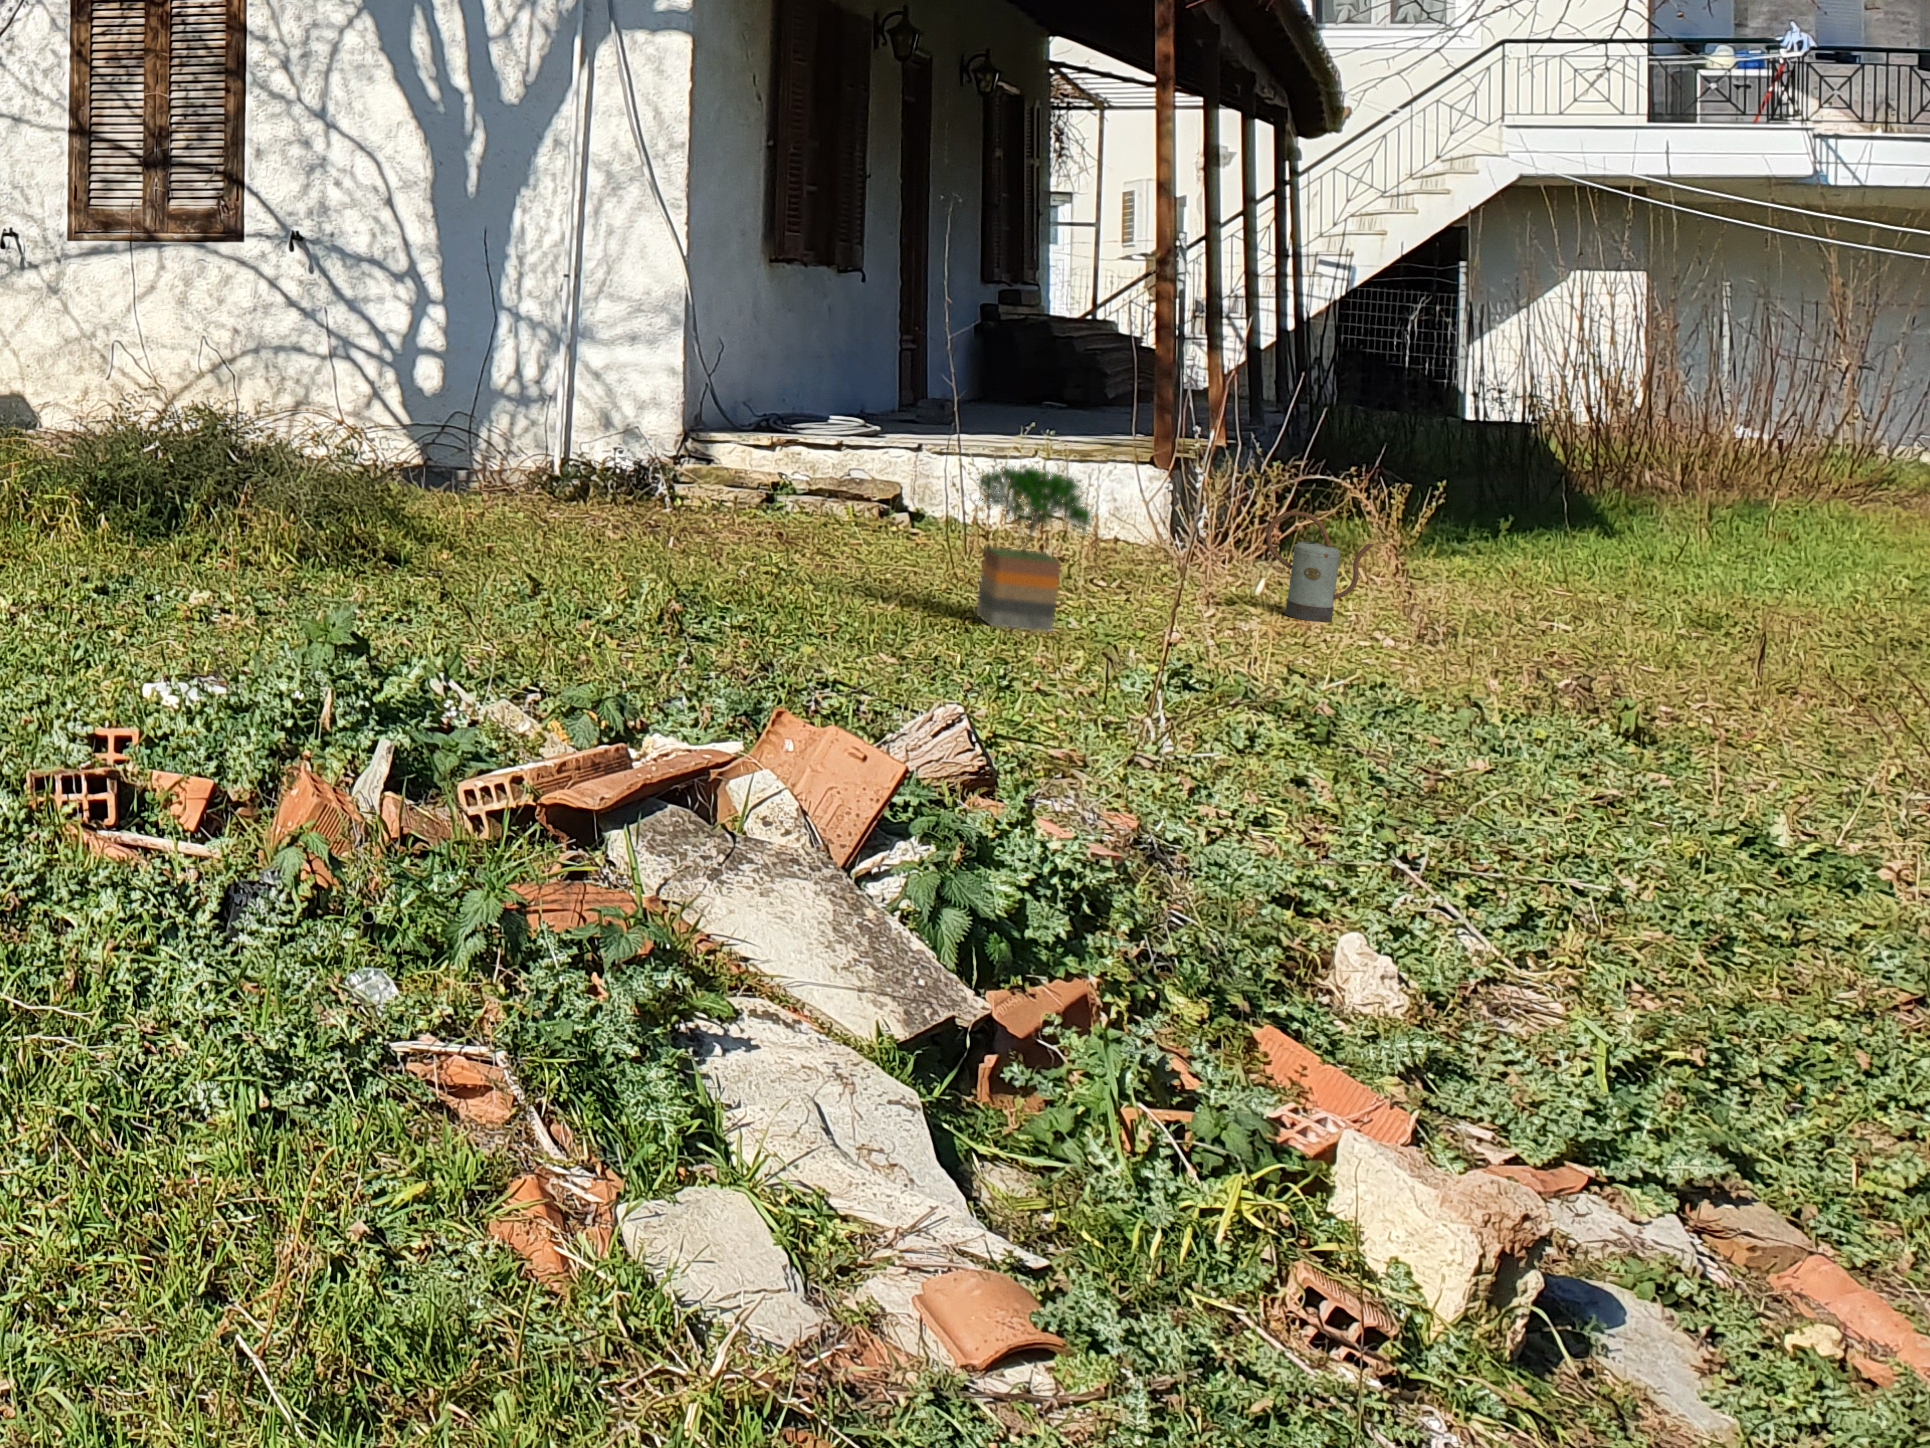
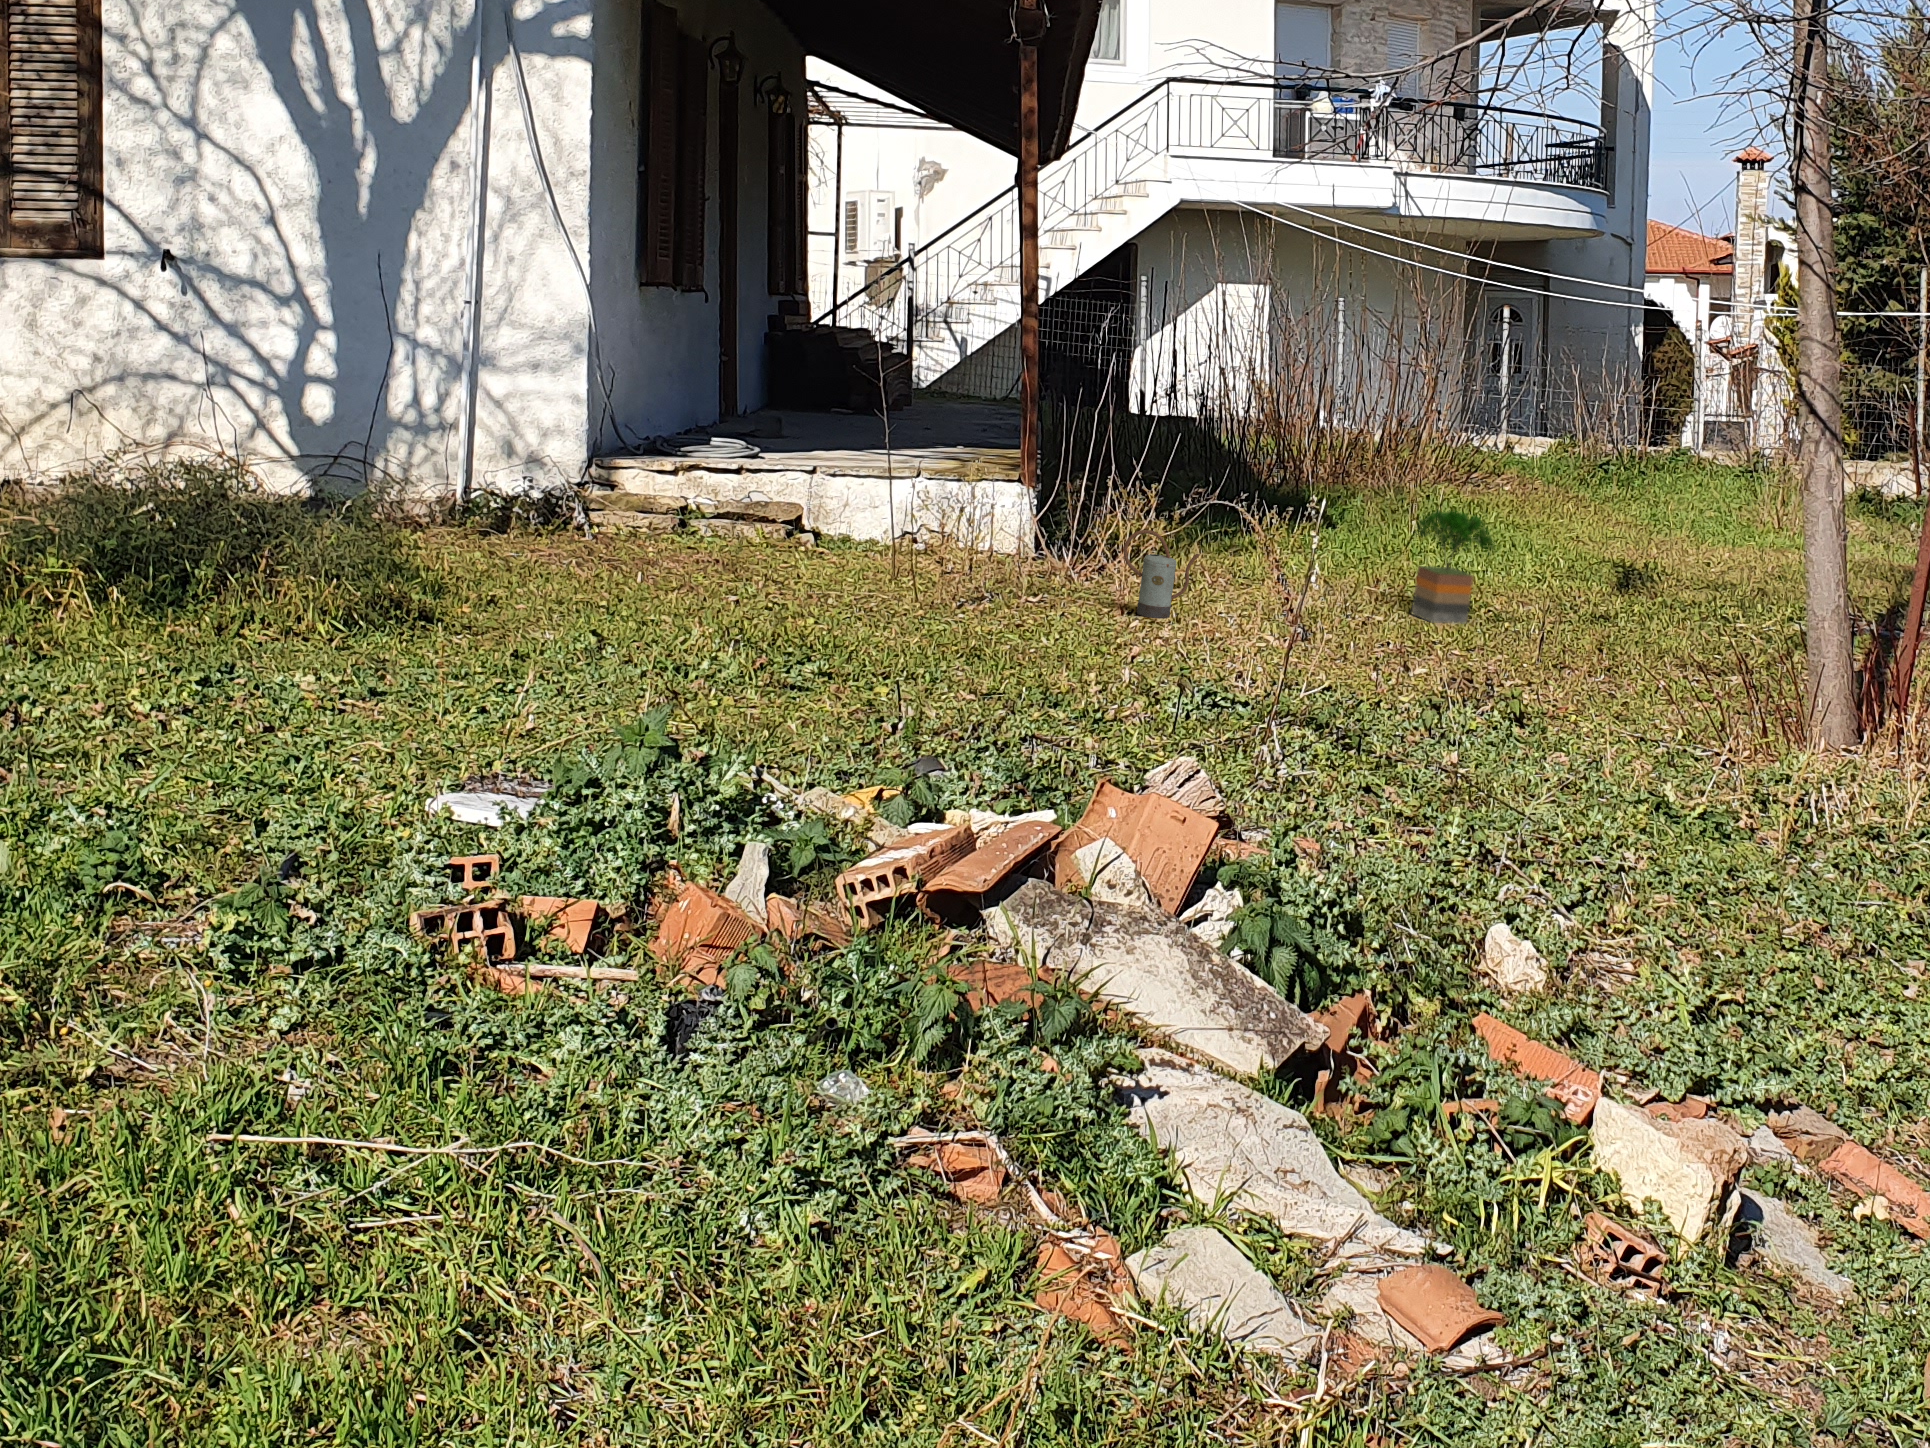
potted tree: present [976,465,1092,632] -> present [1411,510,1495,624]

